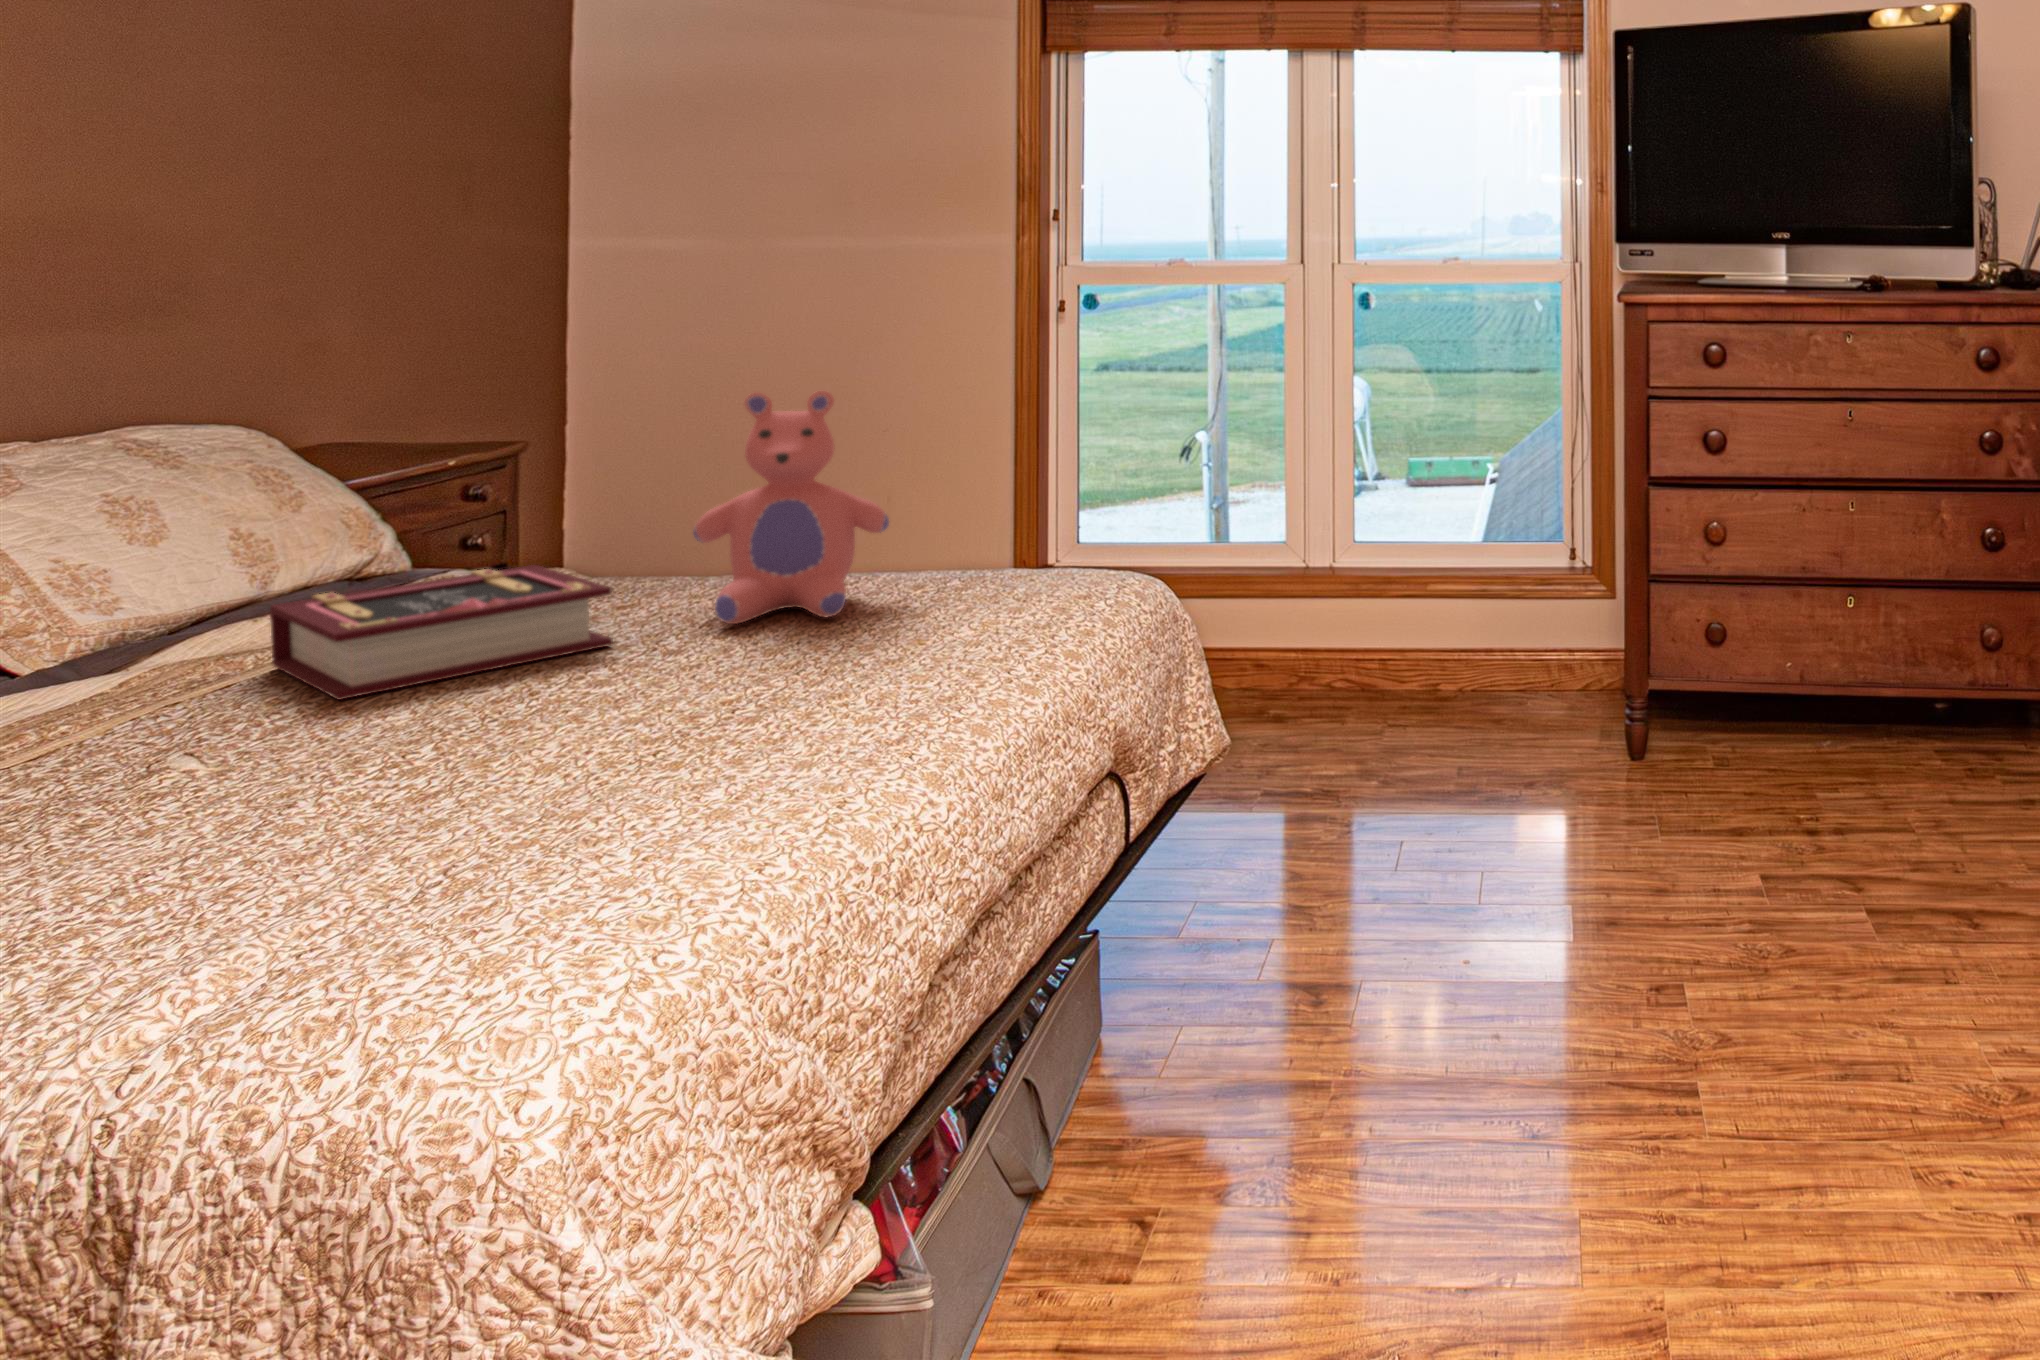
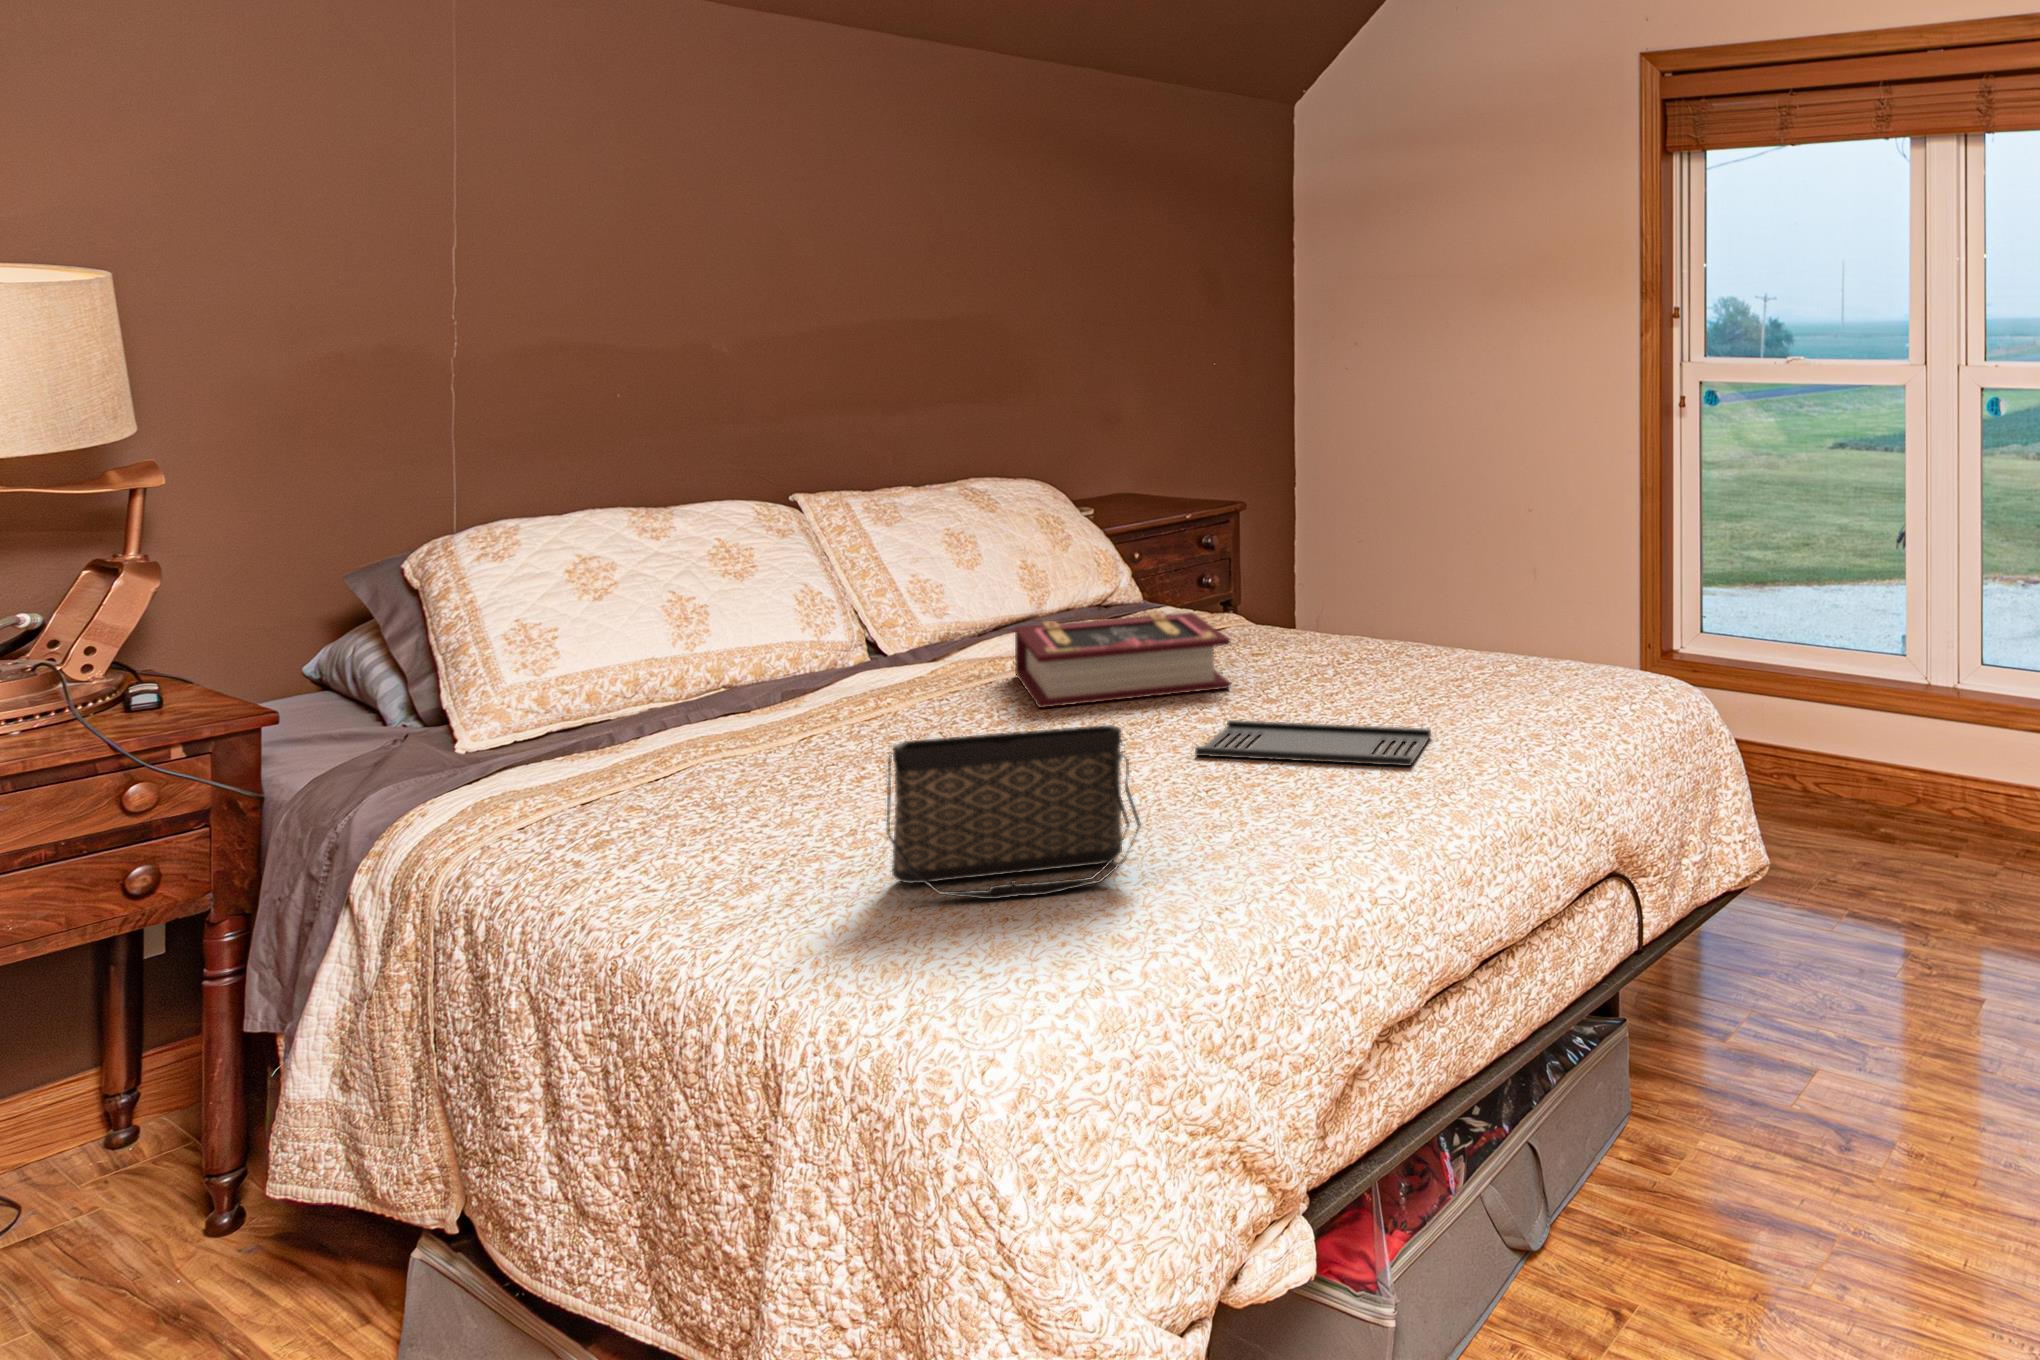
teddy bear: present [693,391,889,624] -> none [1303,477,1457,685]
tray: none [611,654,901,721] -> present [1195,720,1431,766]
handbag: none [218,686,621,930] -> present [887,725,1141,899]

